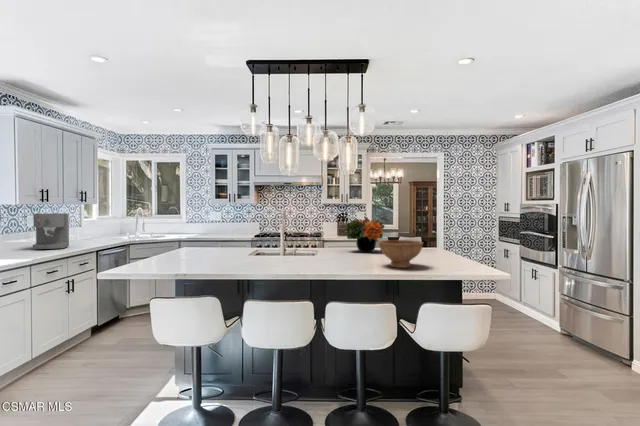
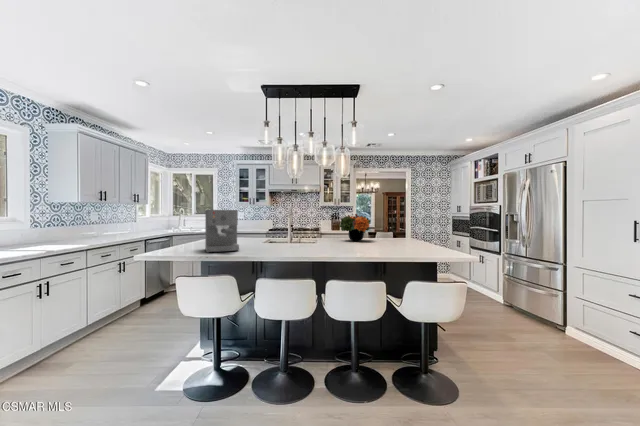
coffee maker: present [33,213,69,250] -> present [205,210,239,253]
bowl: present [379,240,423,268] -> none [368,231,405,253]

